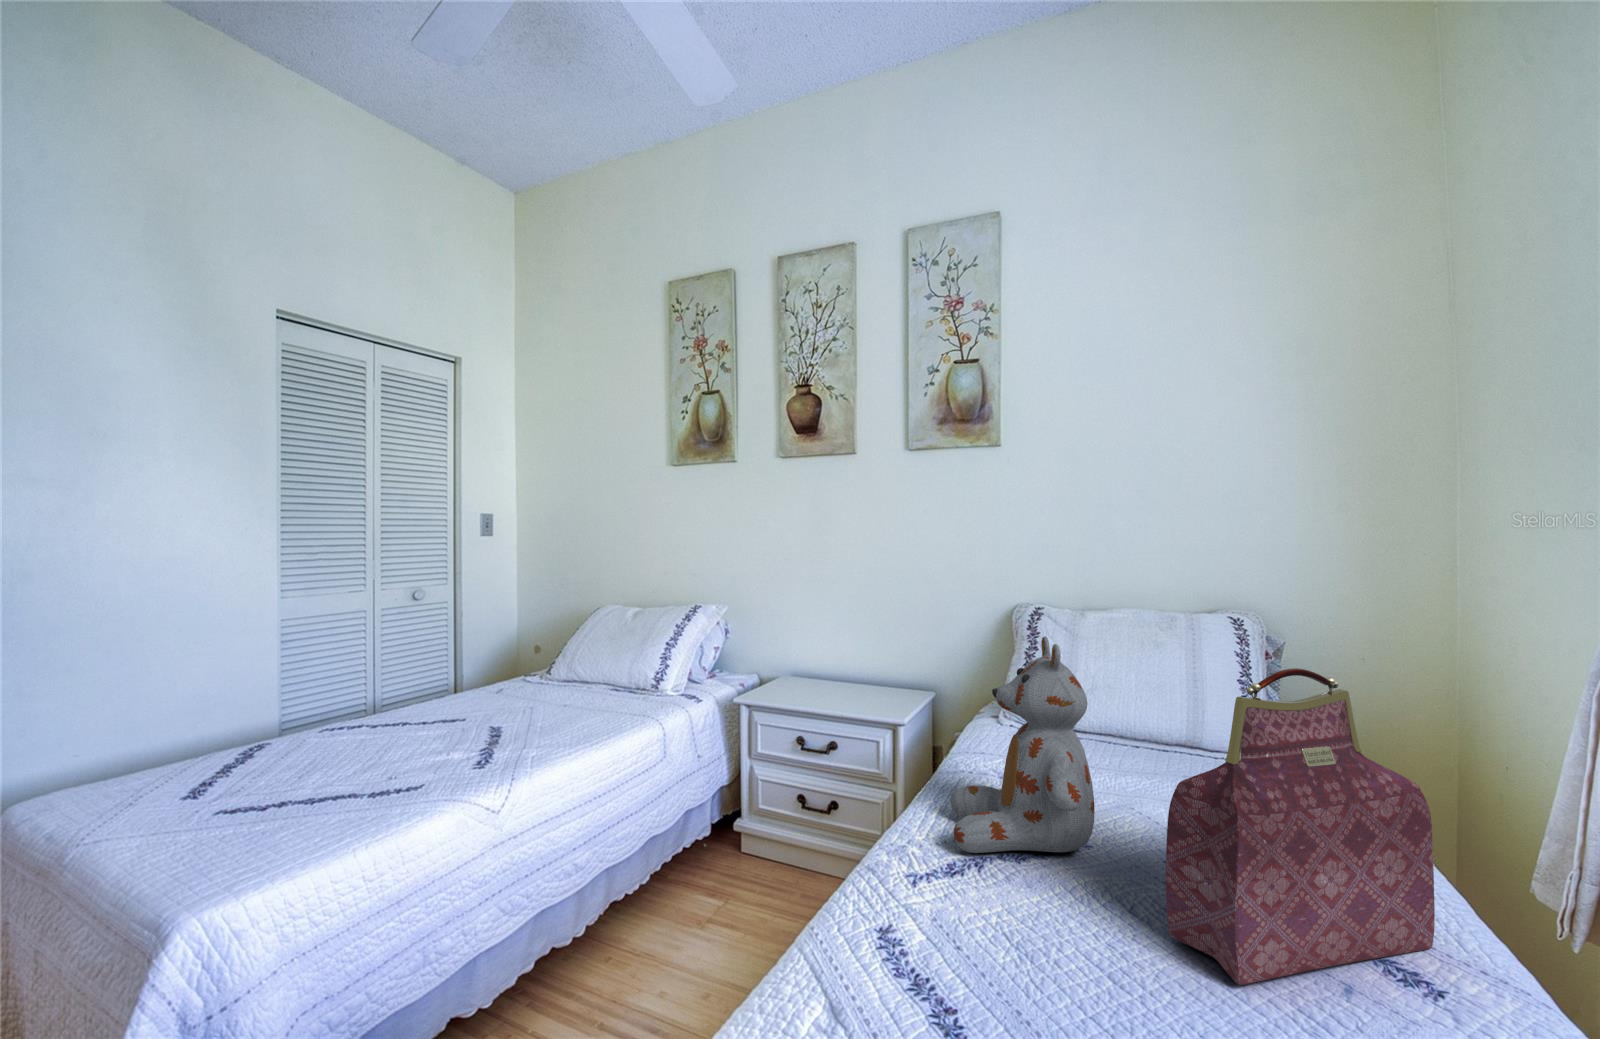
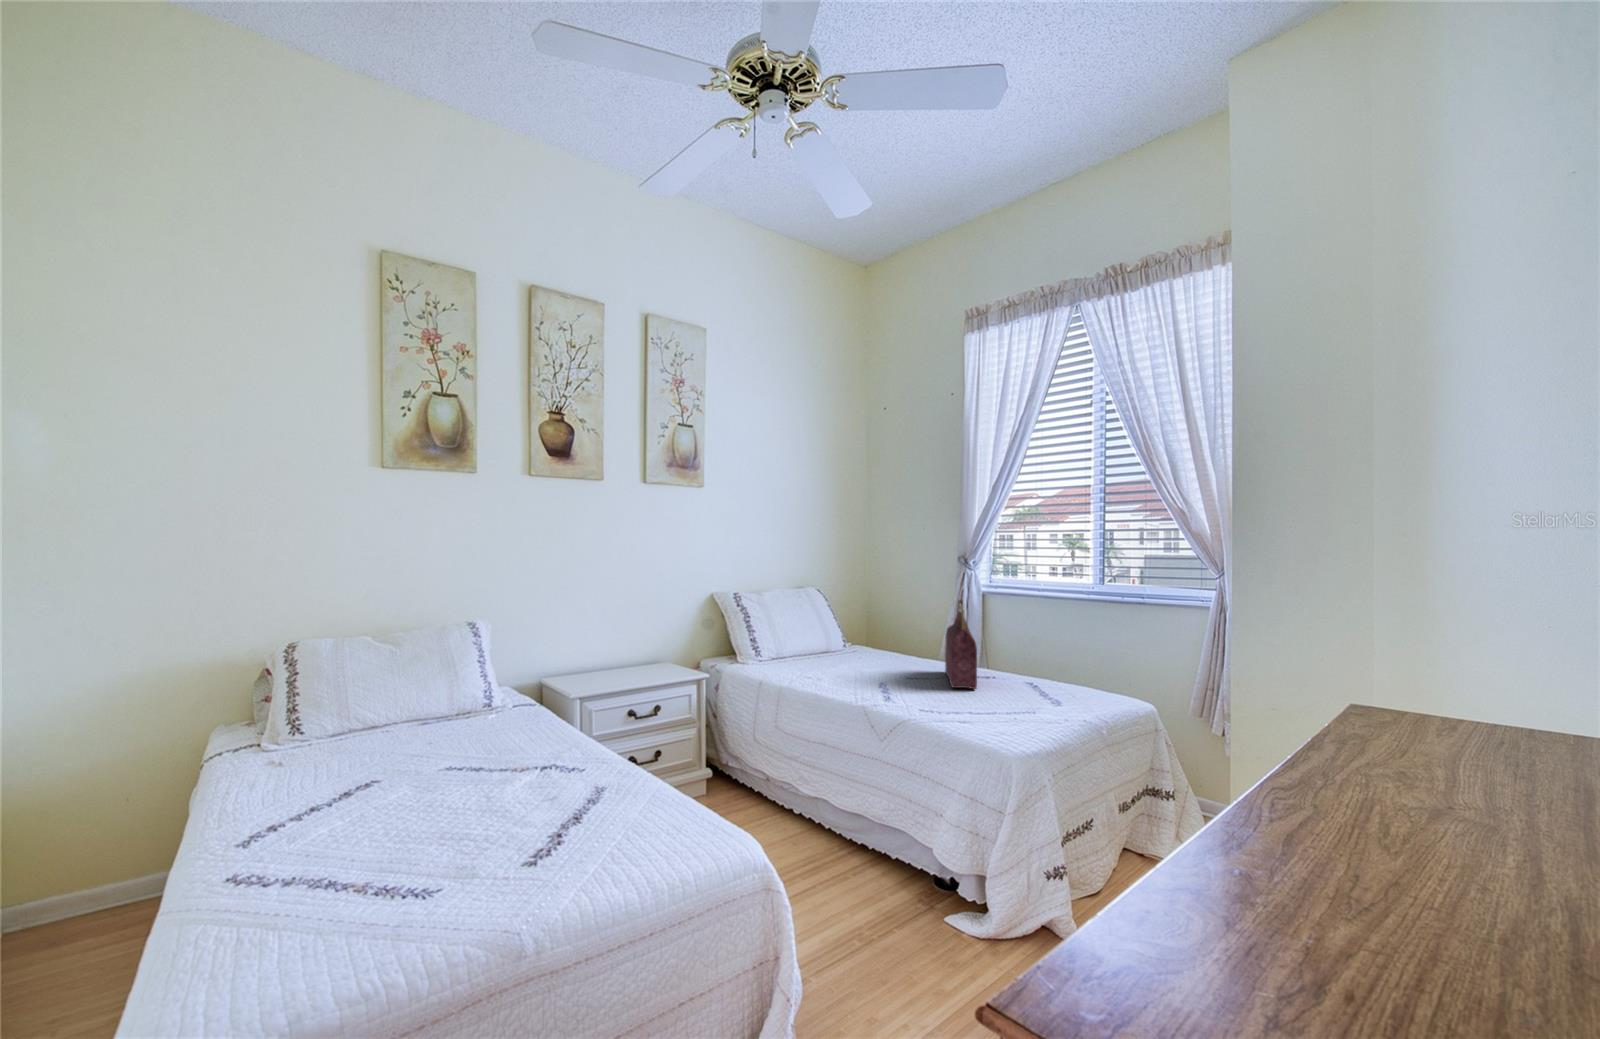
stuffed bear: present [950,636,1094,853] -> none [846,601,916,695]

